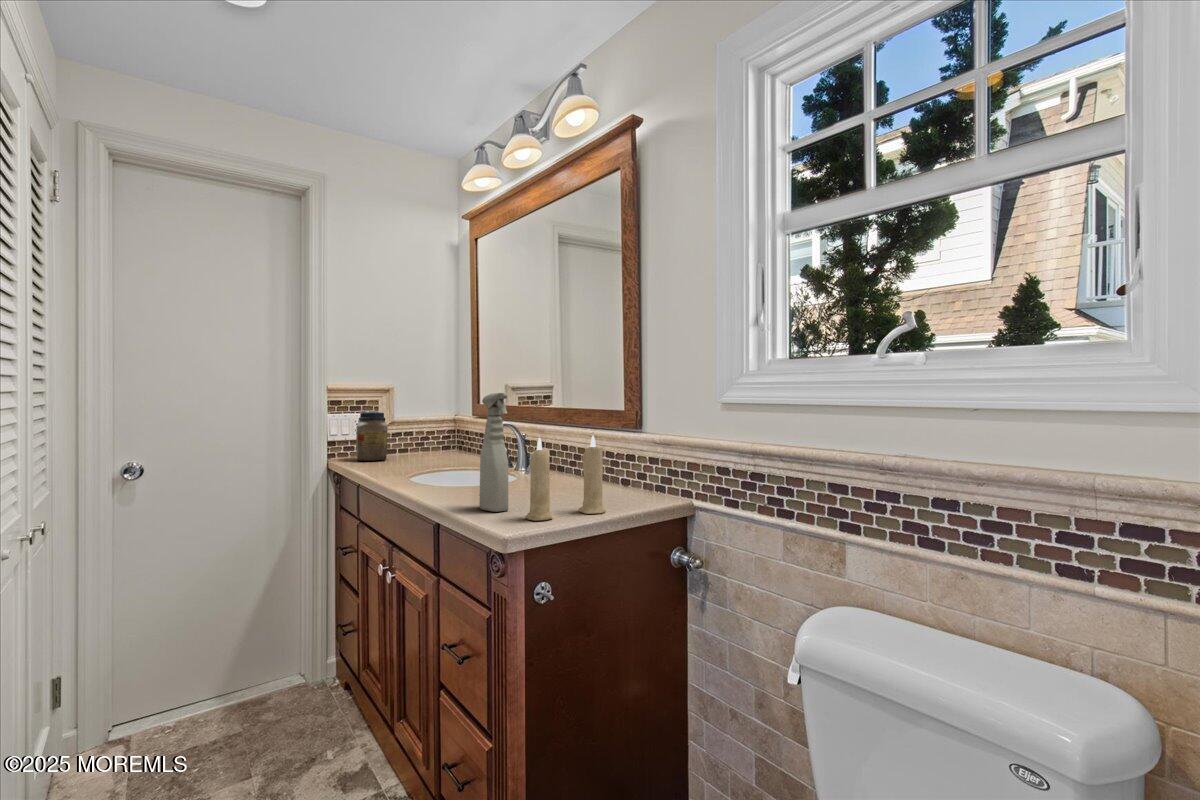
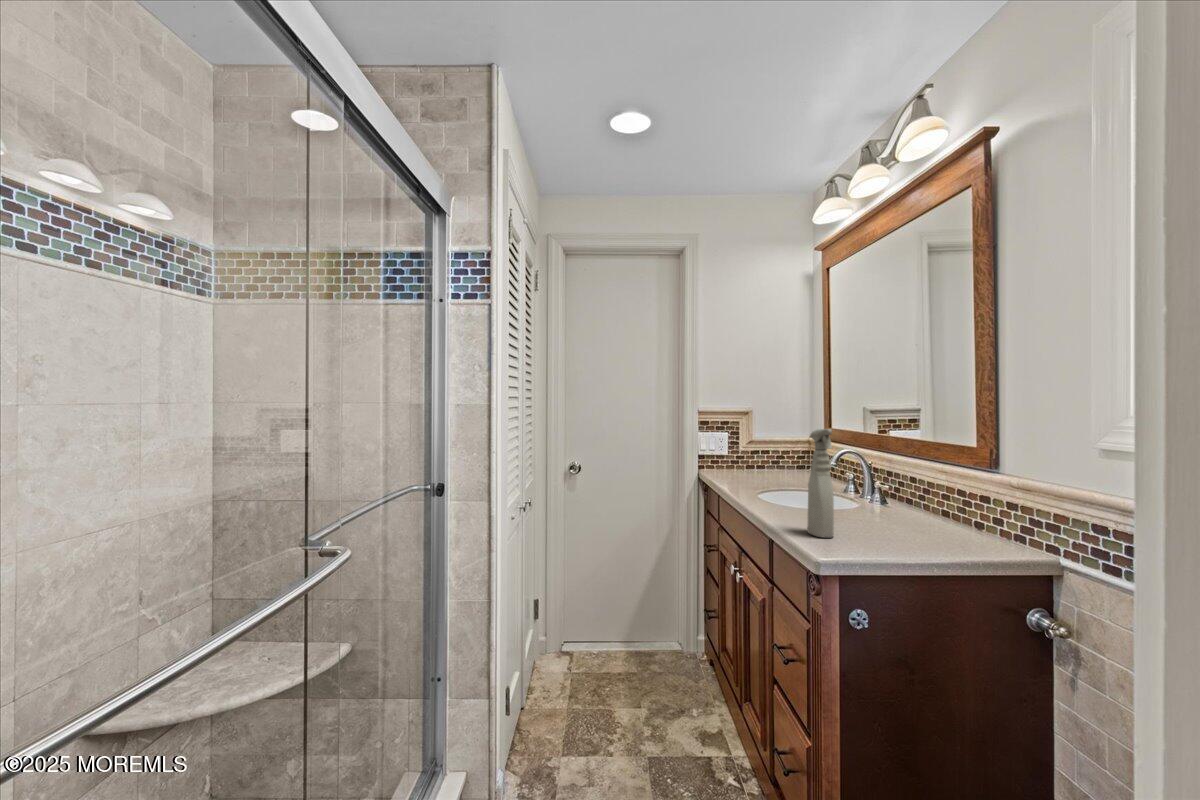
jar: present [356,412,388,461] -> none [721,432,747,474]
candle: present [525,436,606,521] -> none [846,471,937,555]

